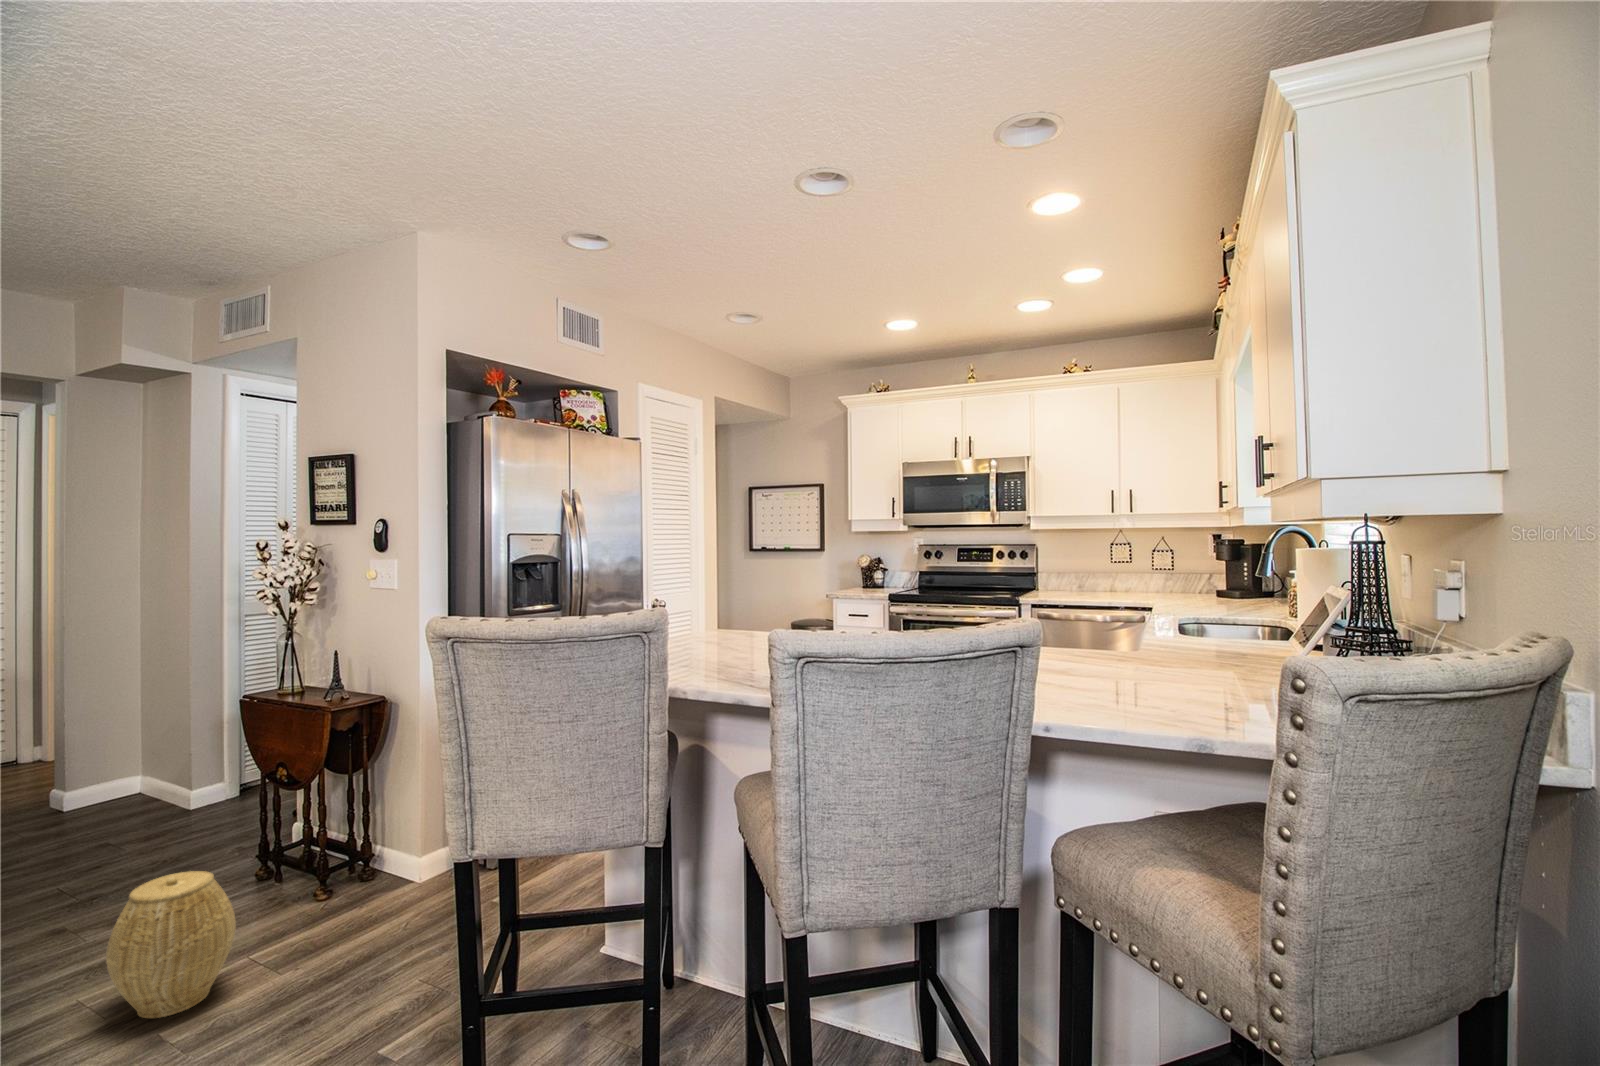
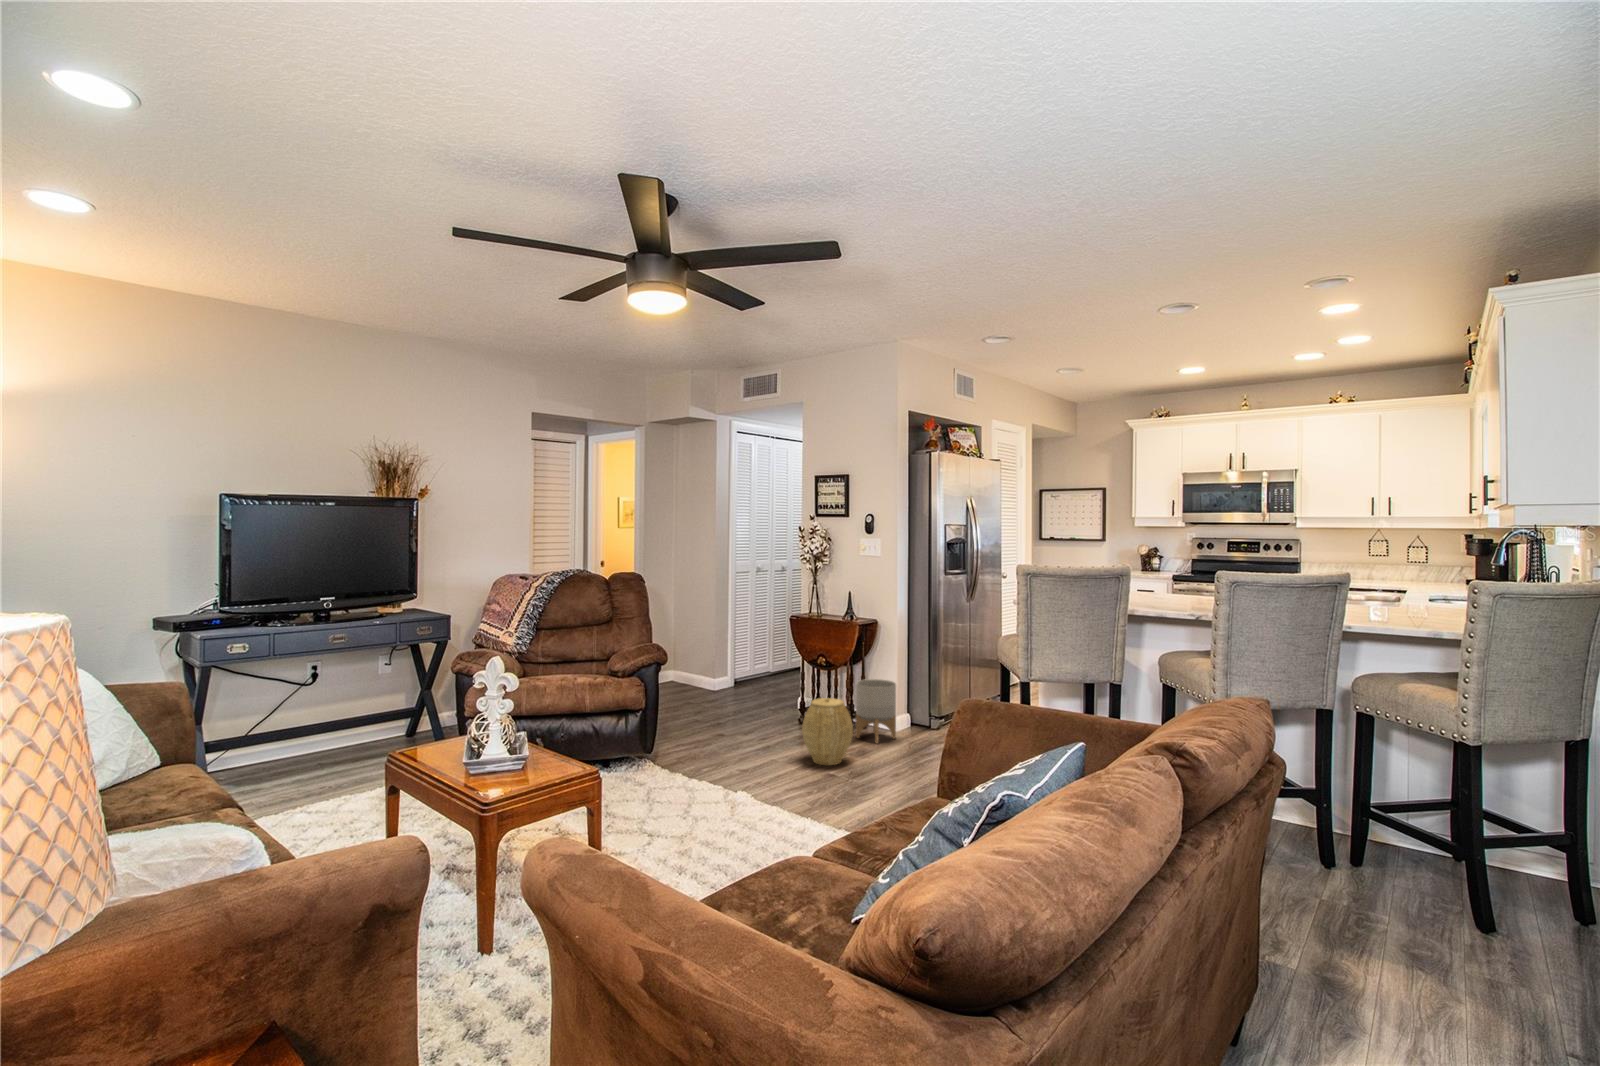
planter: none [317,799,397,924] -> present [856,679,896,744]

